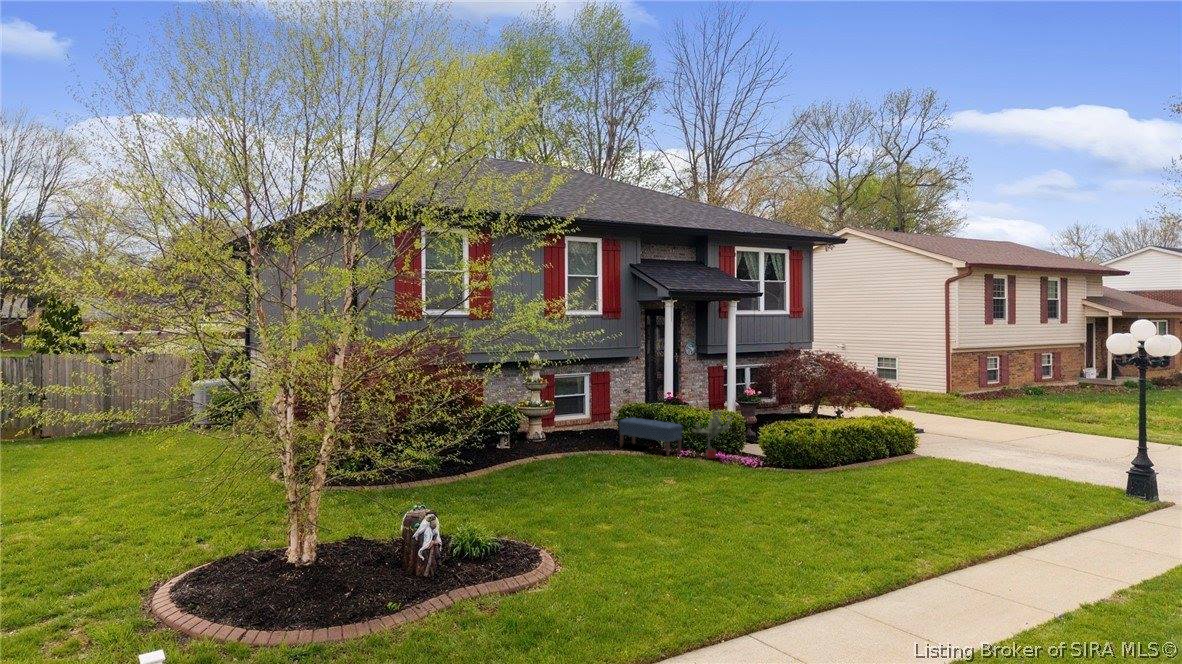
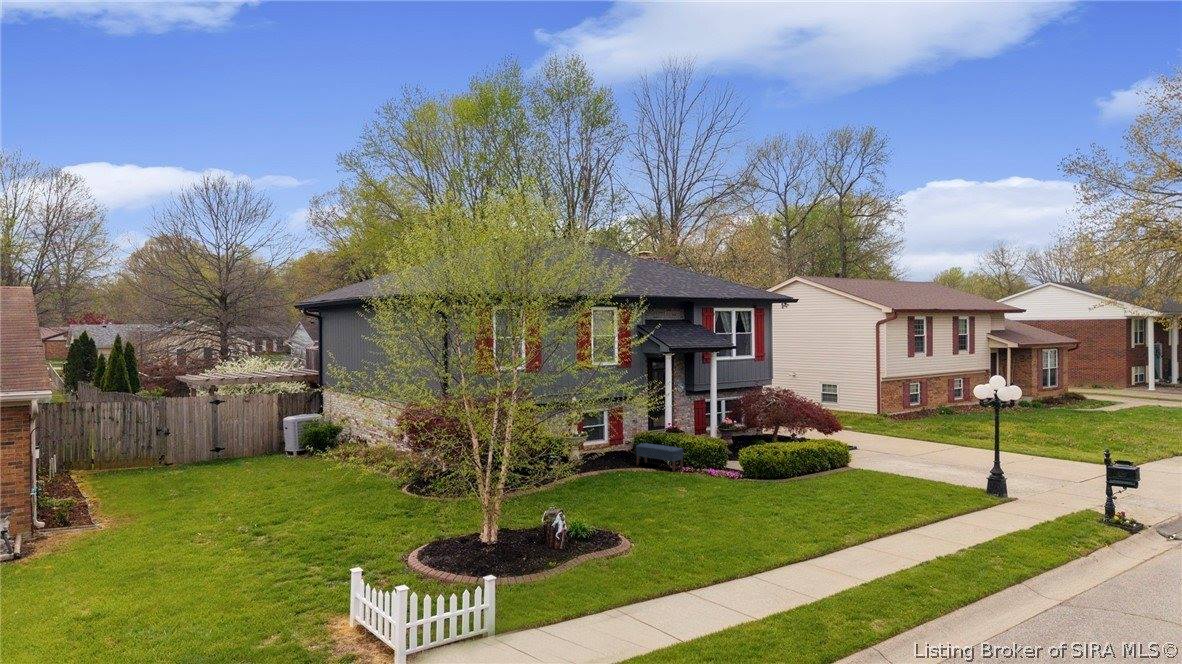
potted tree: present [693,410,731,459] -> none [690,437,720,473]

